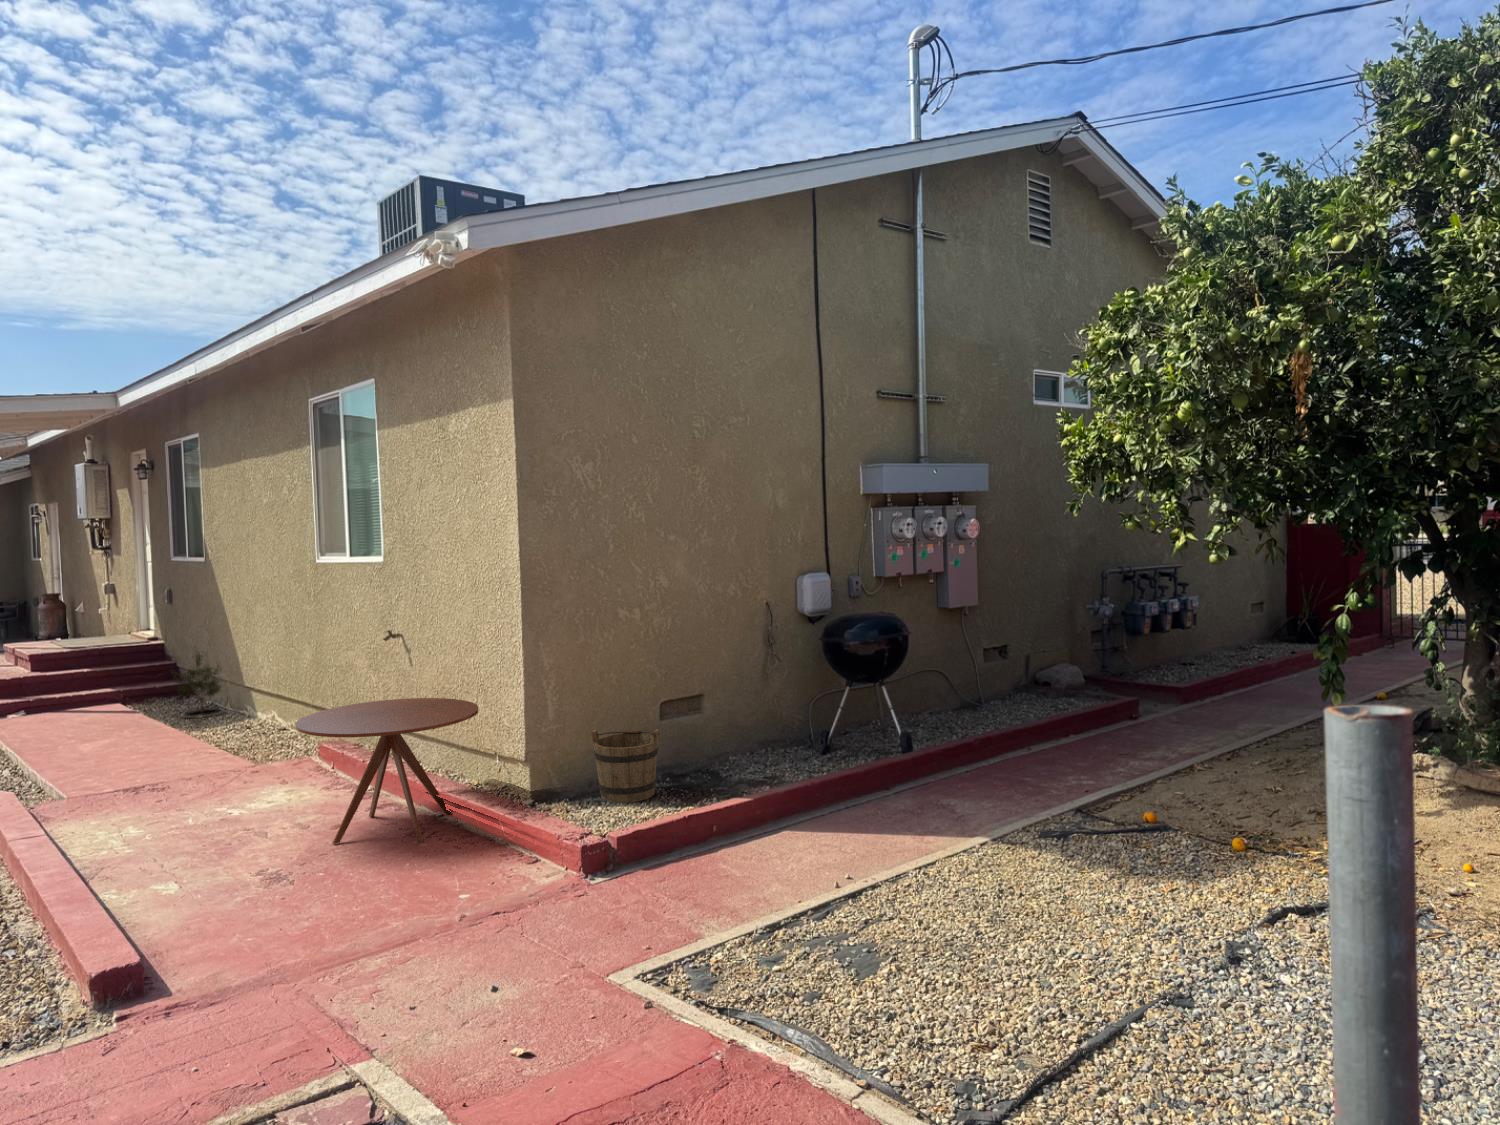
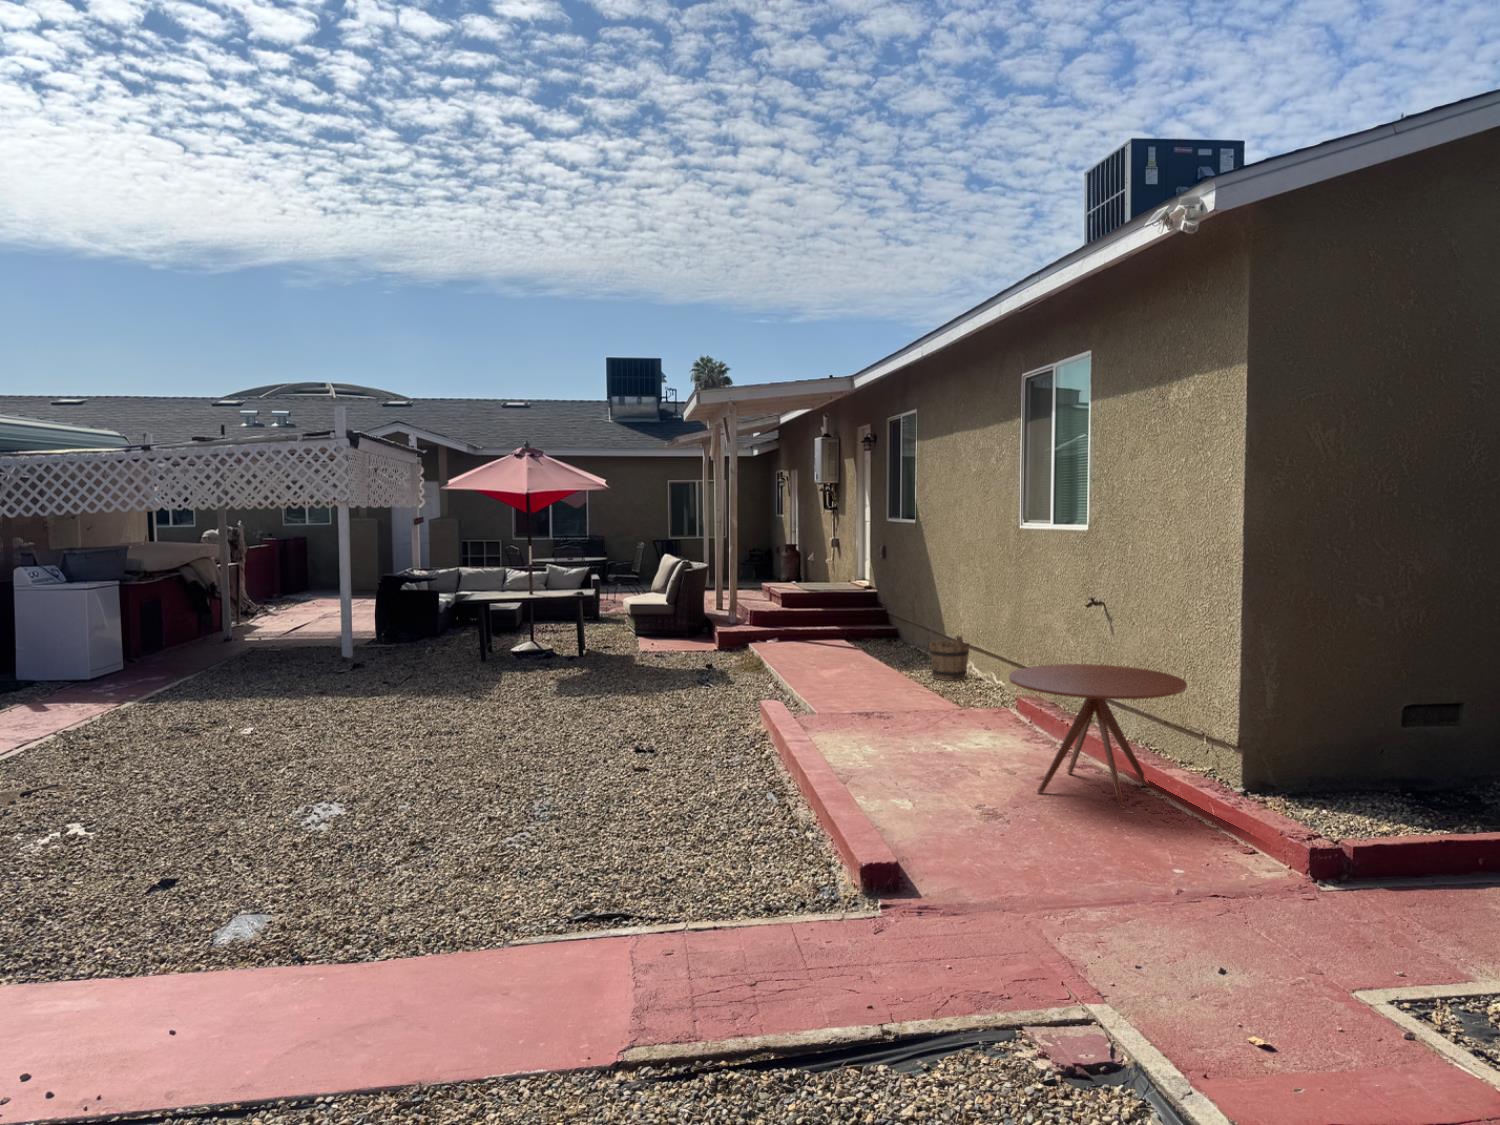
potted tree: present [174,649,224,718] -> none [884,596,926,660]
bucket: present [591,729,660,803] -> present [929,636,969,681]

